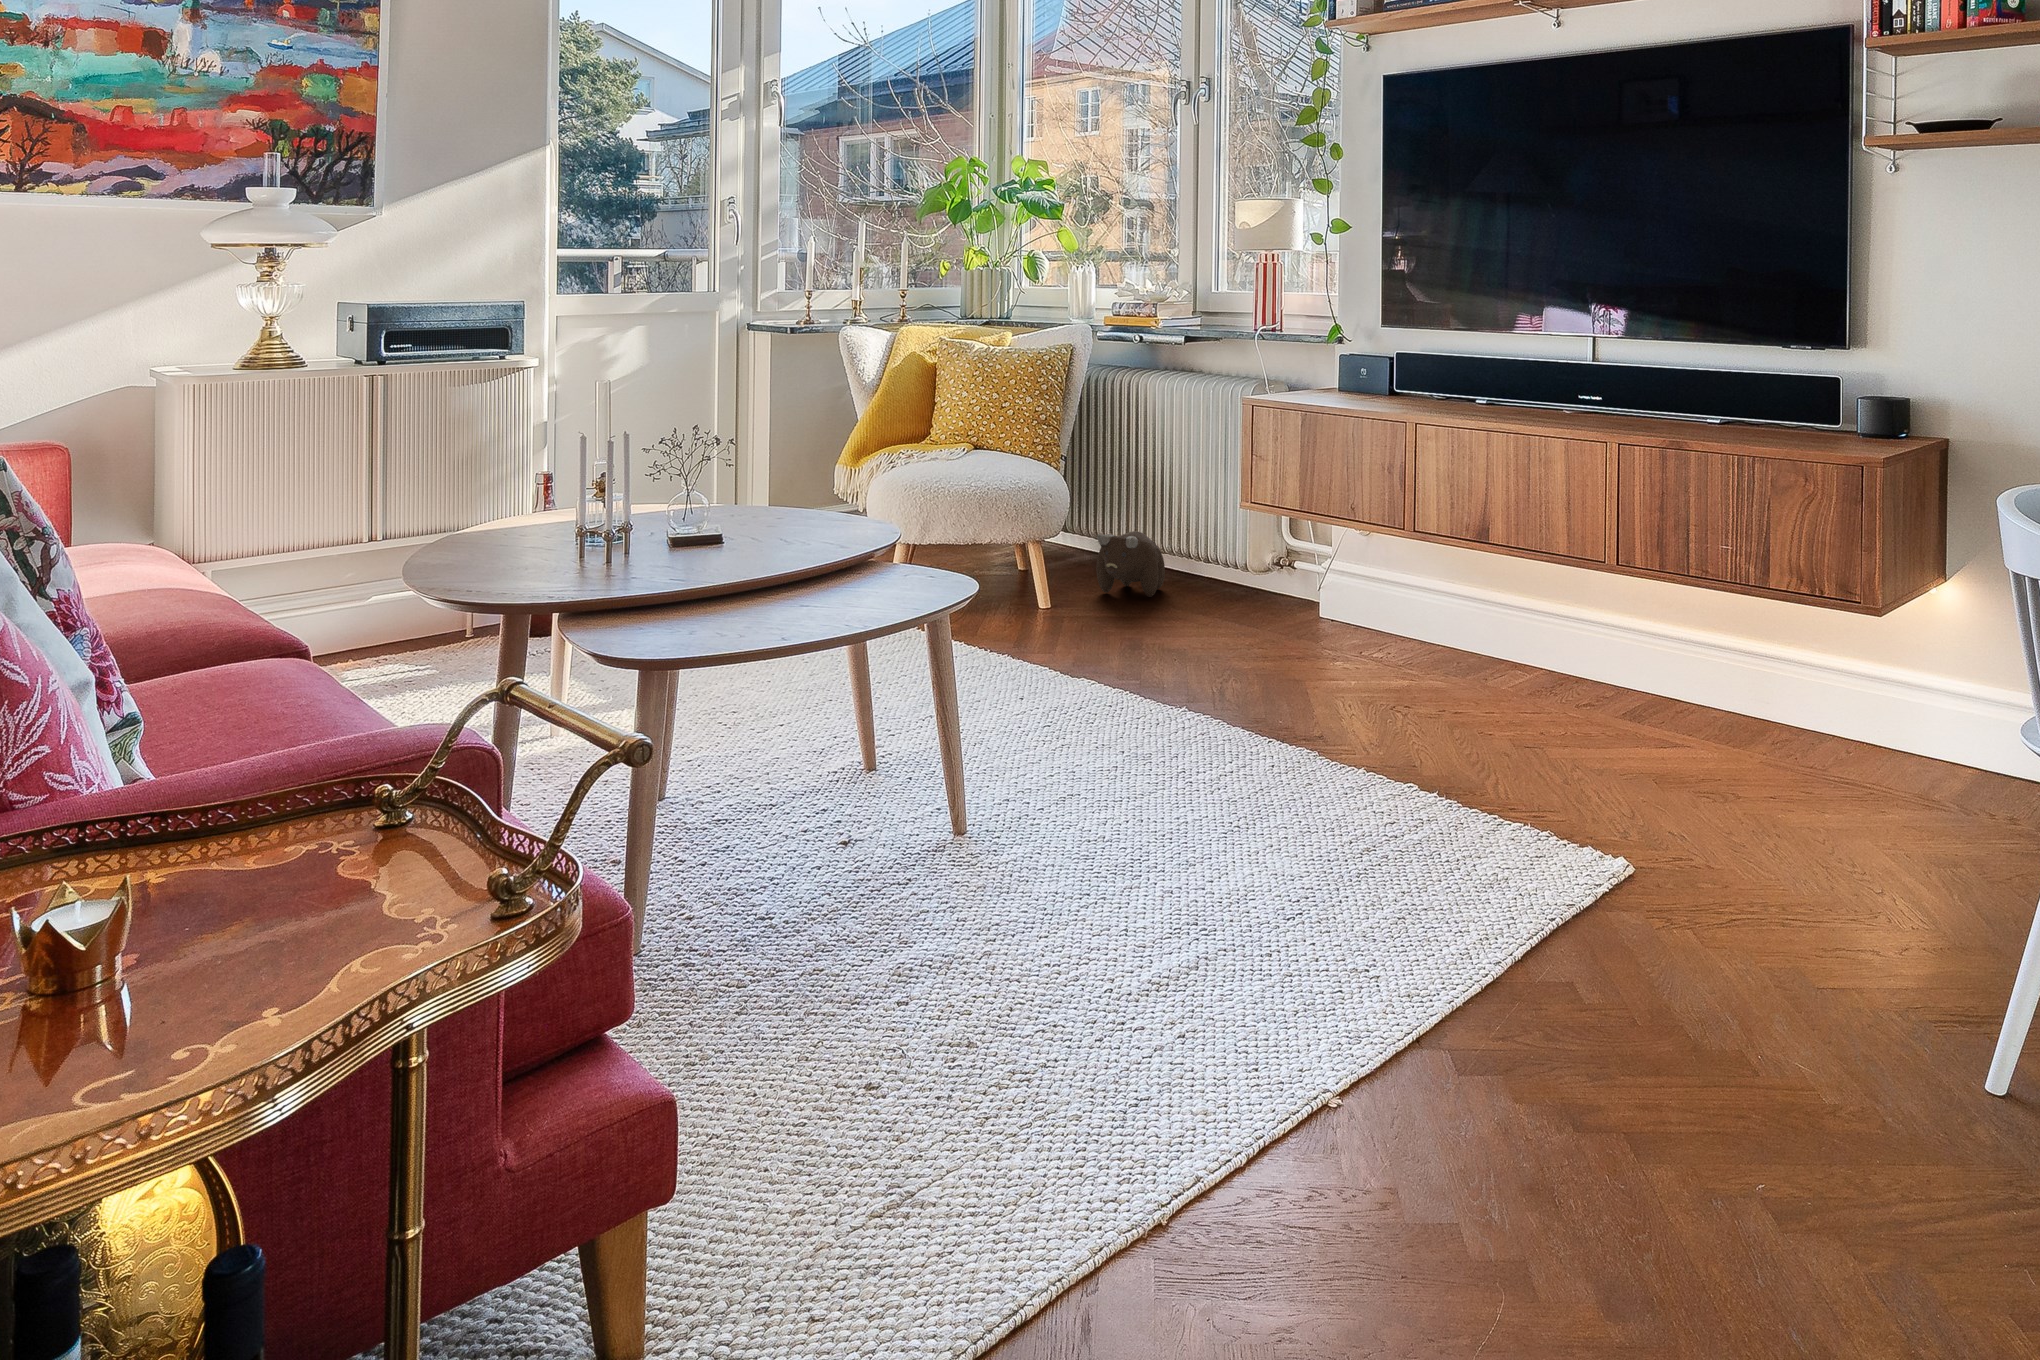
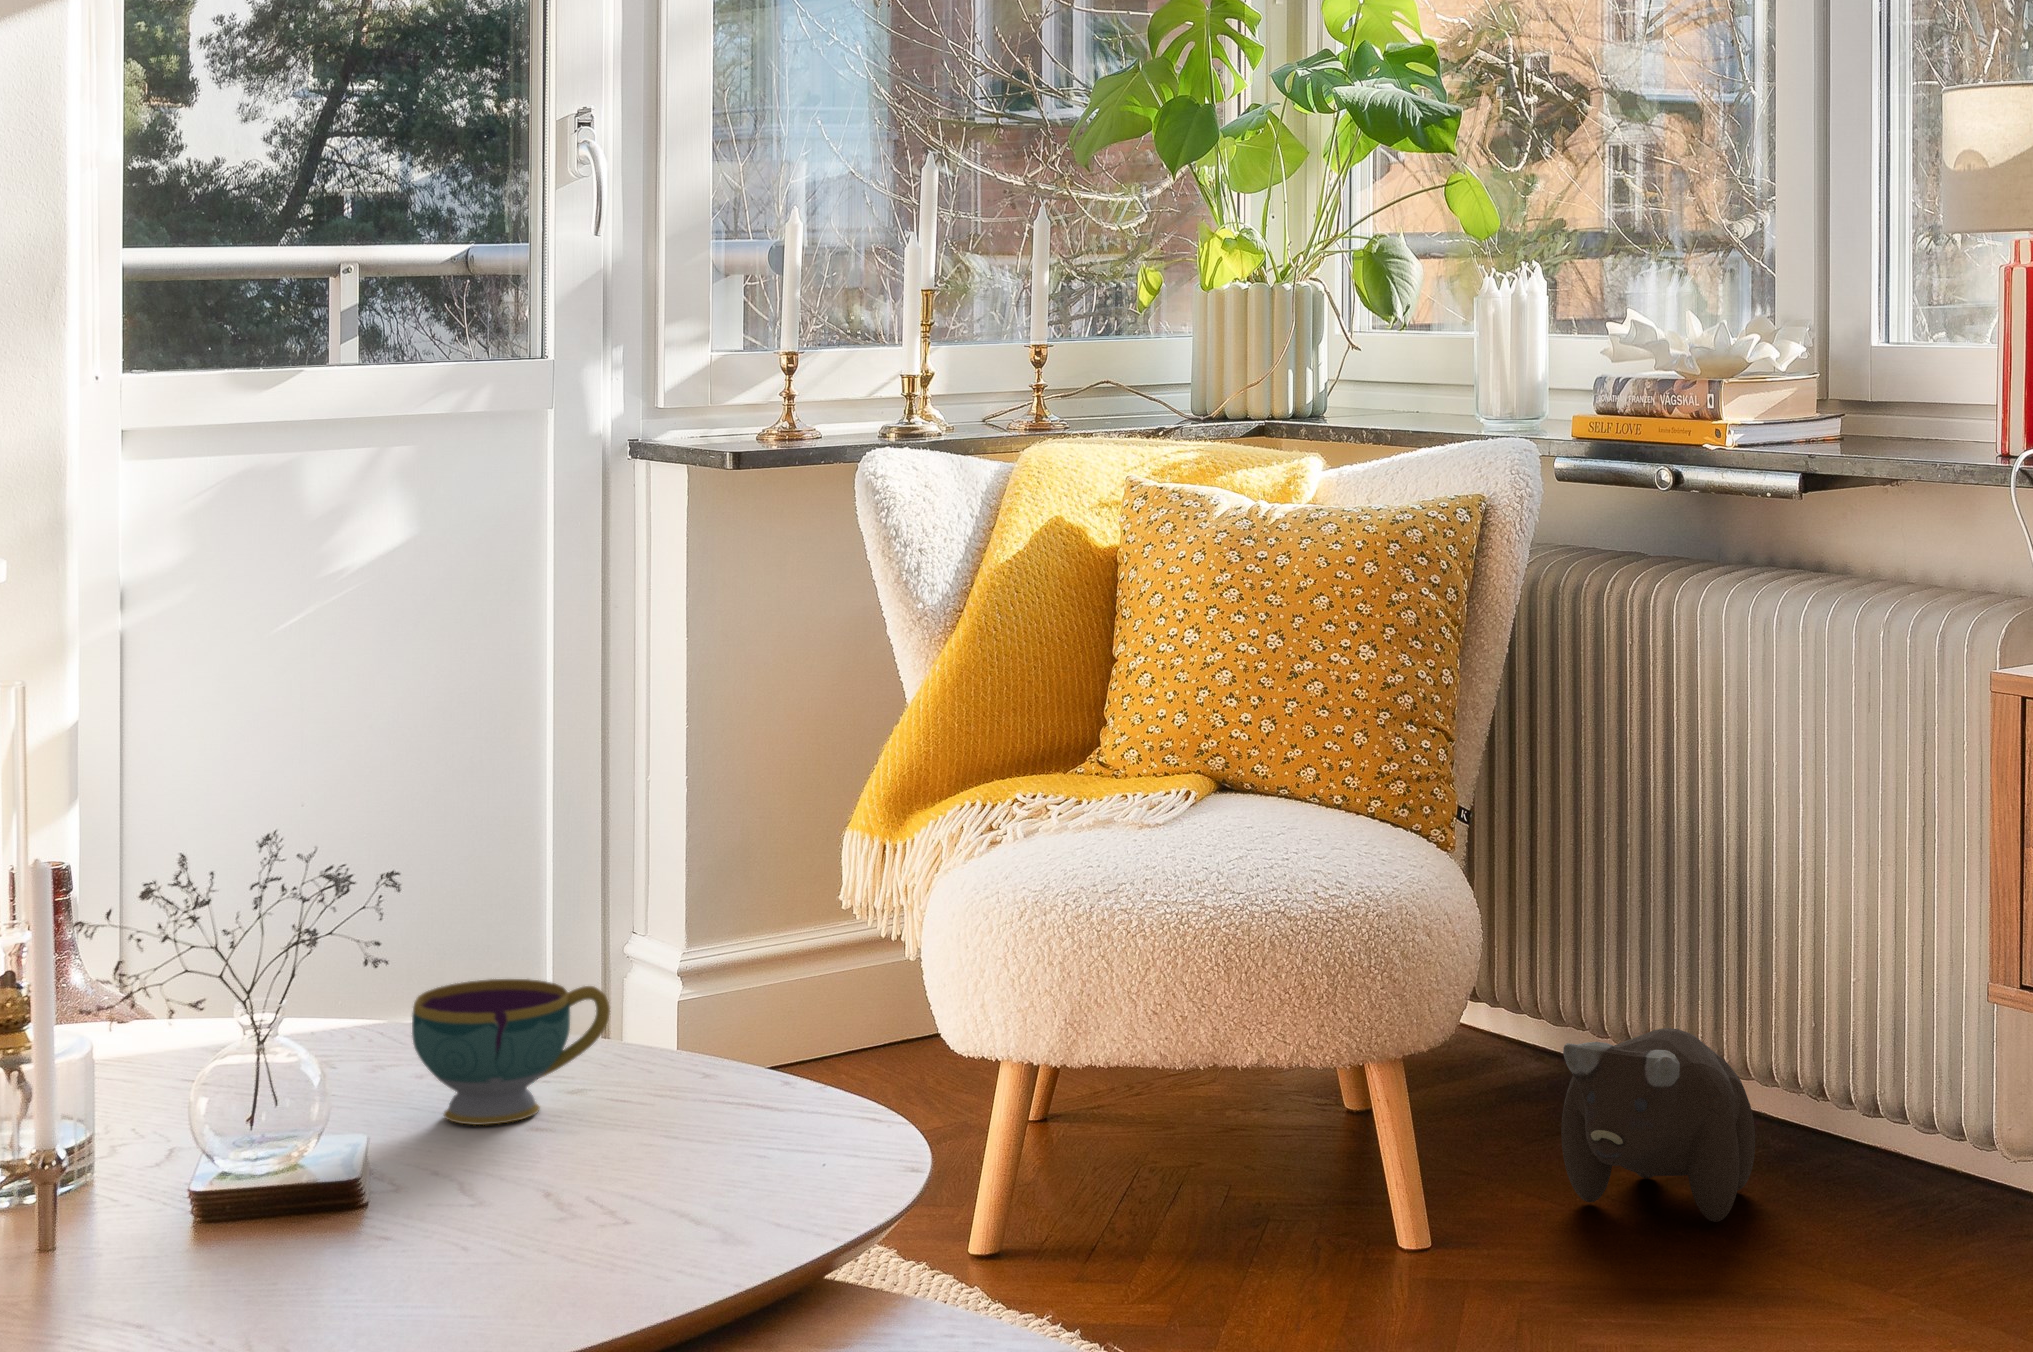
teacup: none [731,480,793,523] -> present [412,979,610,1125]

